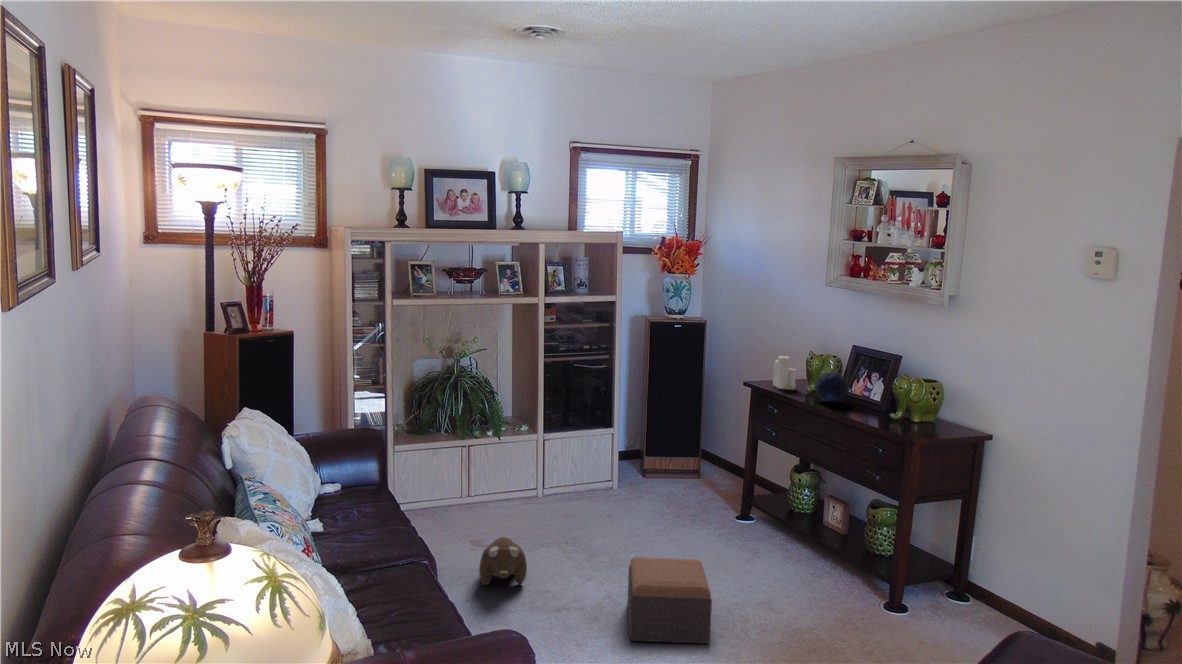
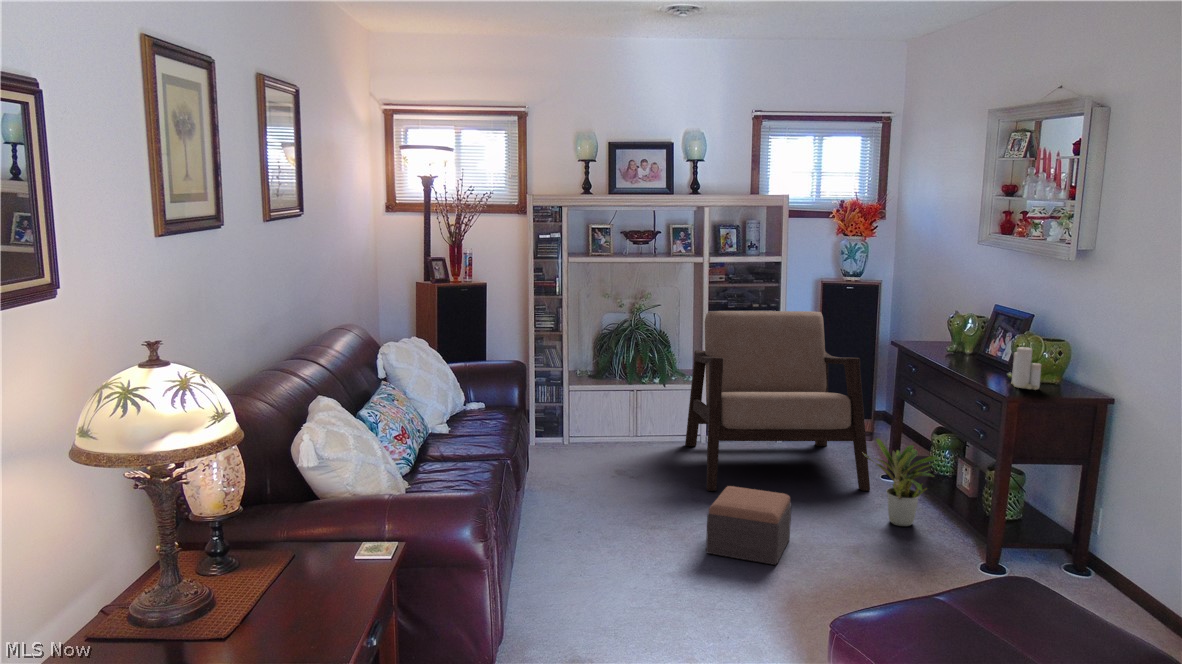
armchair: none [523,352,734,557] -> present [685,311,870,491]
candle: present [773,356,796,390] -> present [1012,347,1041,389]
decorative orb: present [815,372,848,403] -> none [947,331,981,362]
potted plant: none [740,486,829,574] -> present [863,438,945,527]
plush toy: present [479,537,527,585] -> none [606,462,646,503]

